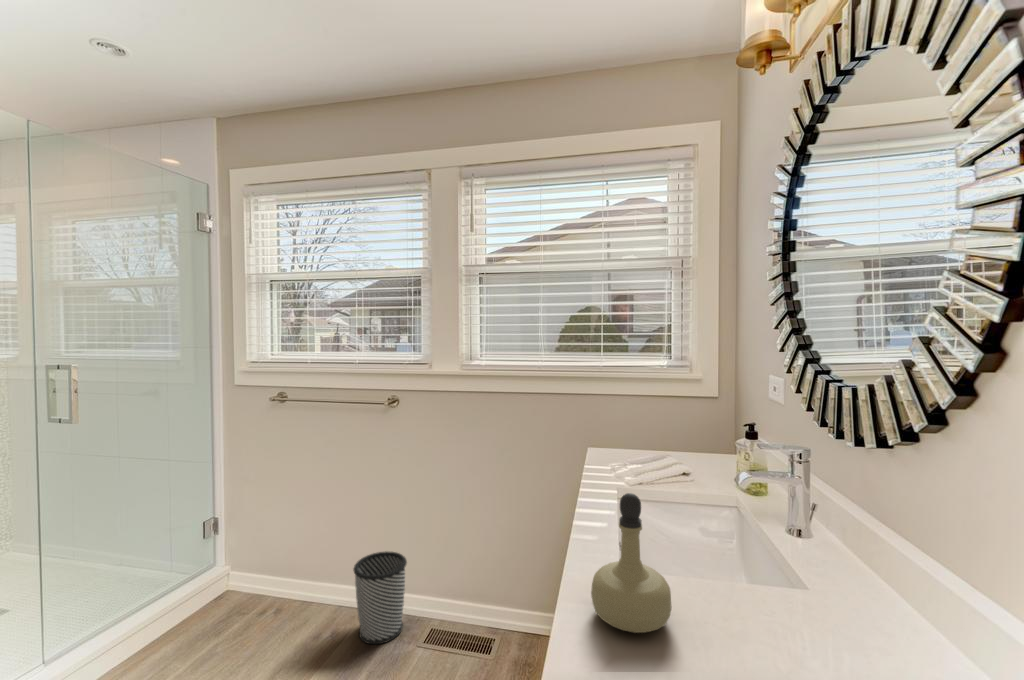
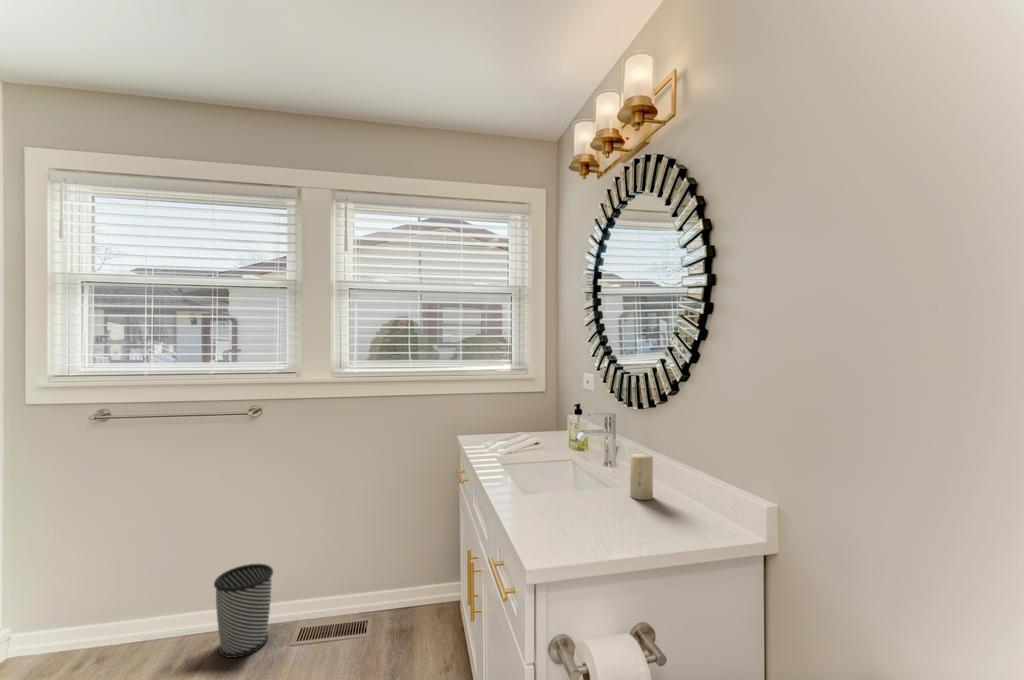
perfume bottle: present [591,493,672,633] -> none [521,438,566,516]
candle: none [819,538,871,637] -> present [630,454,653,500]

